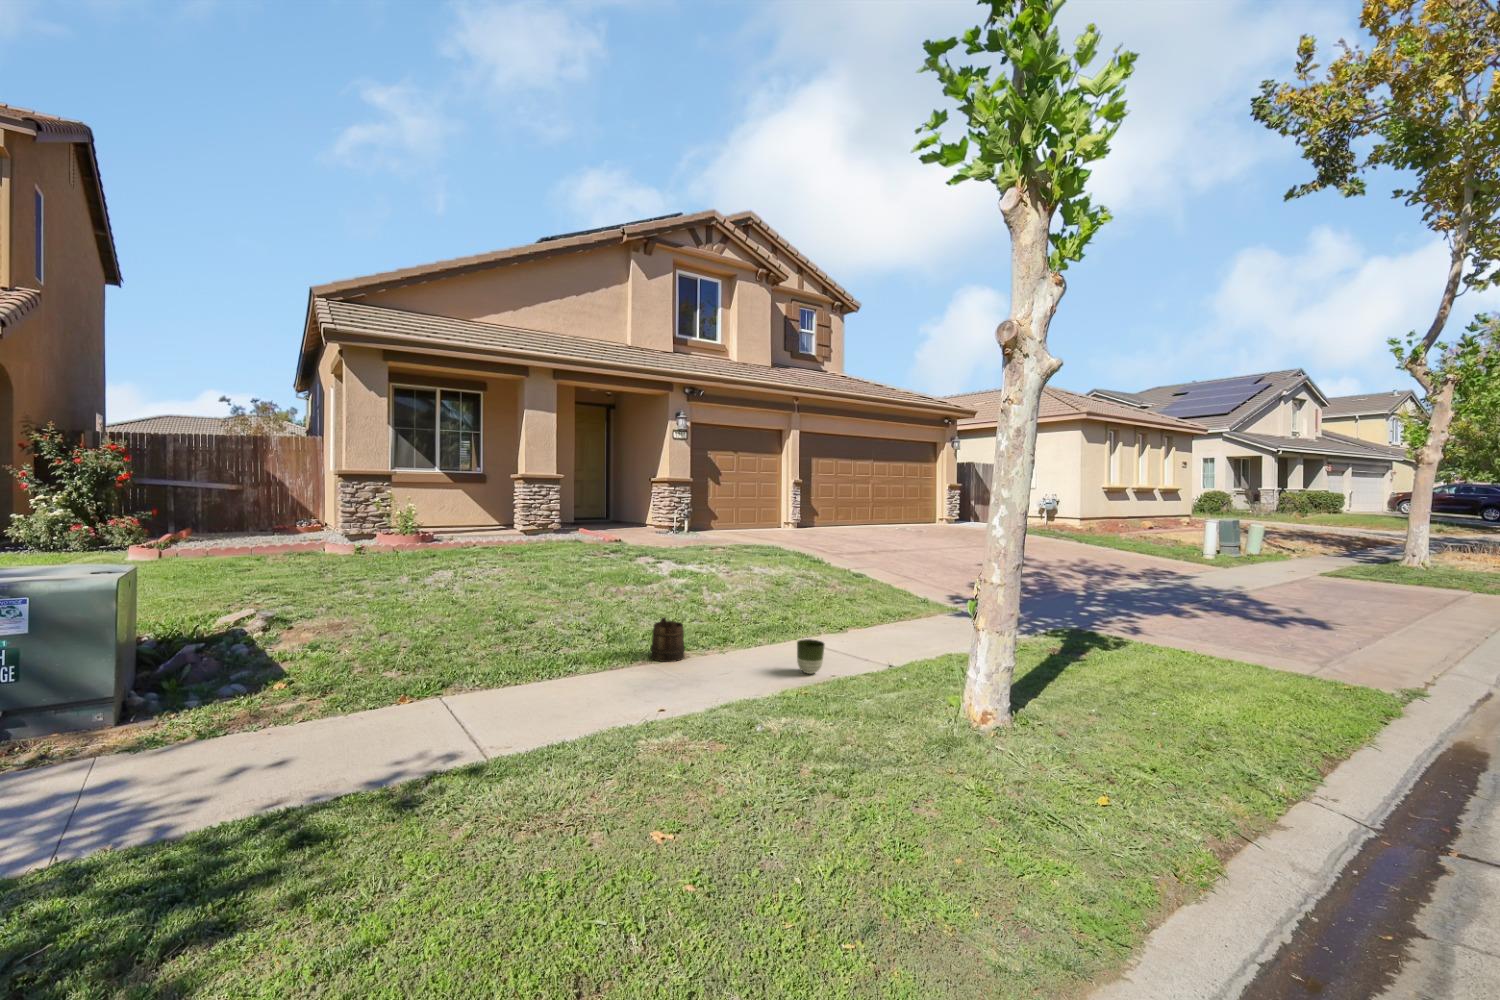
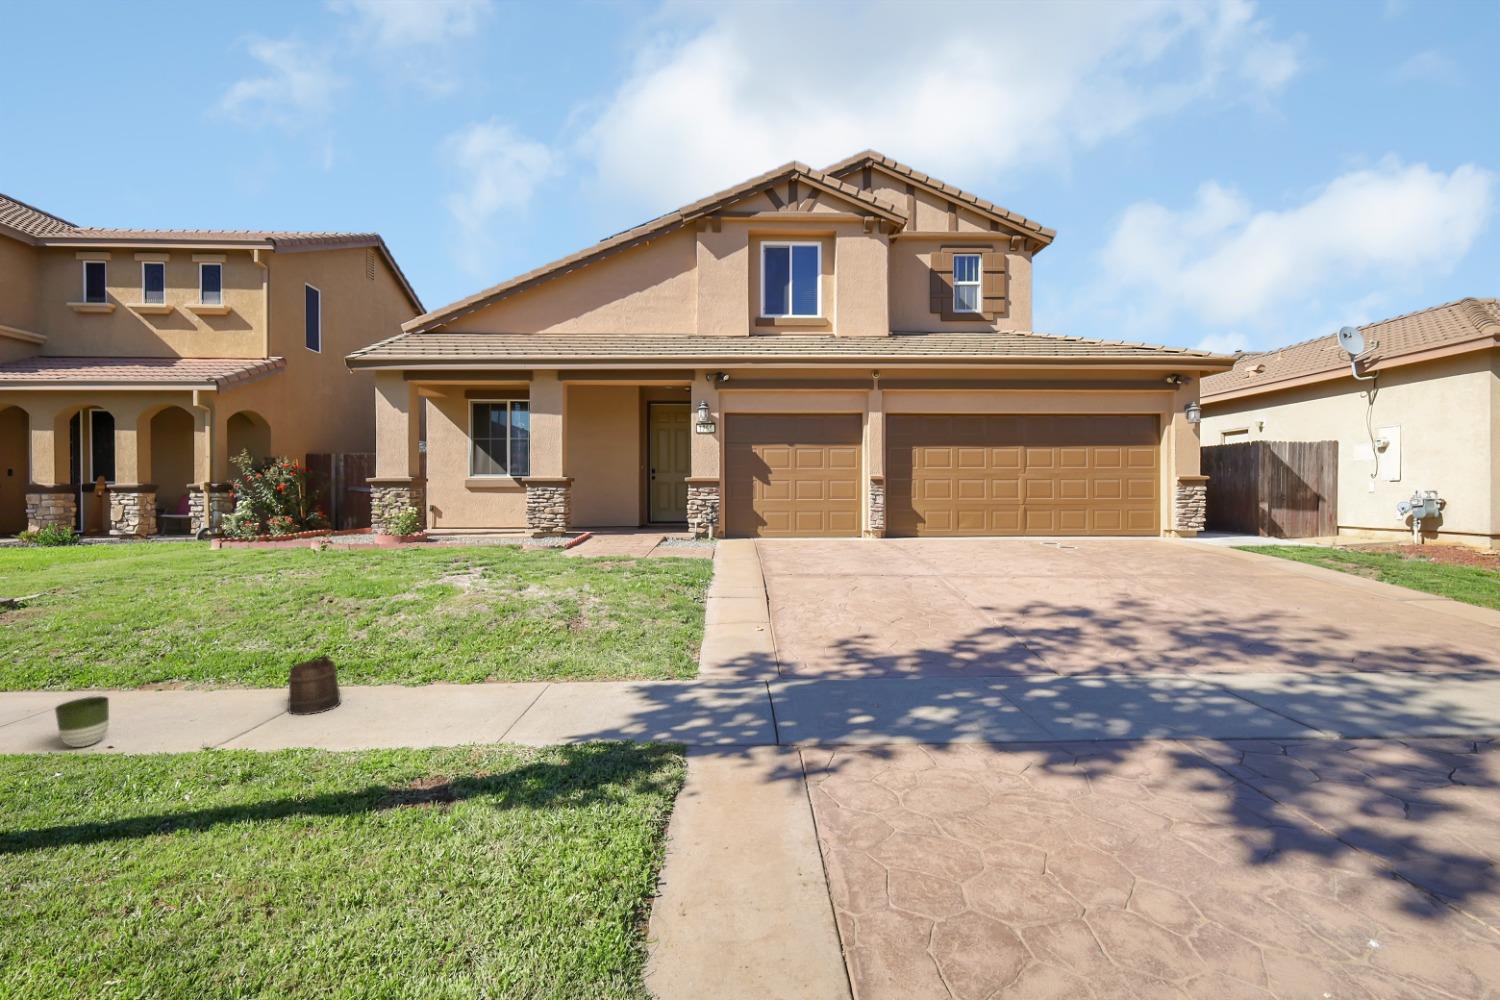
bucket: present [650,617,685,662] -> present [288,655,341,715]

